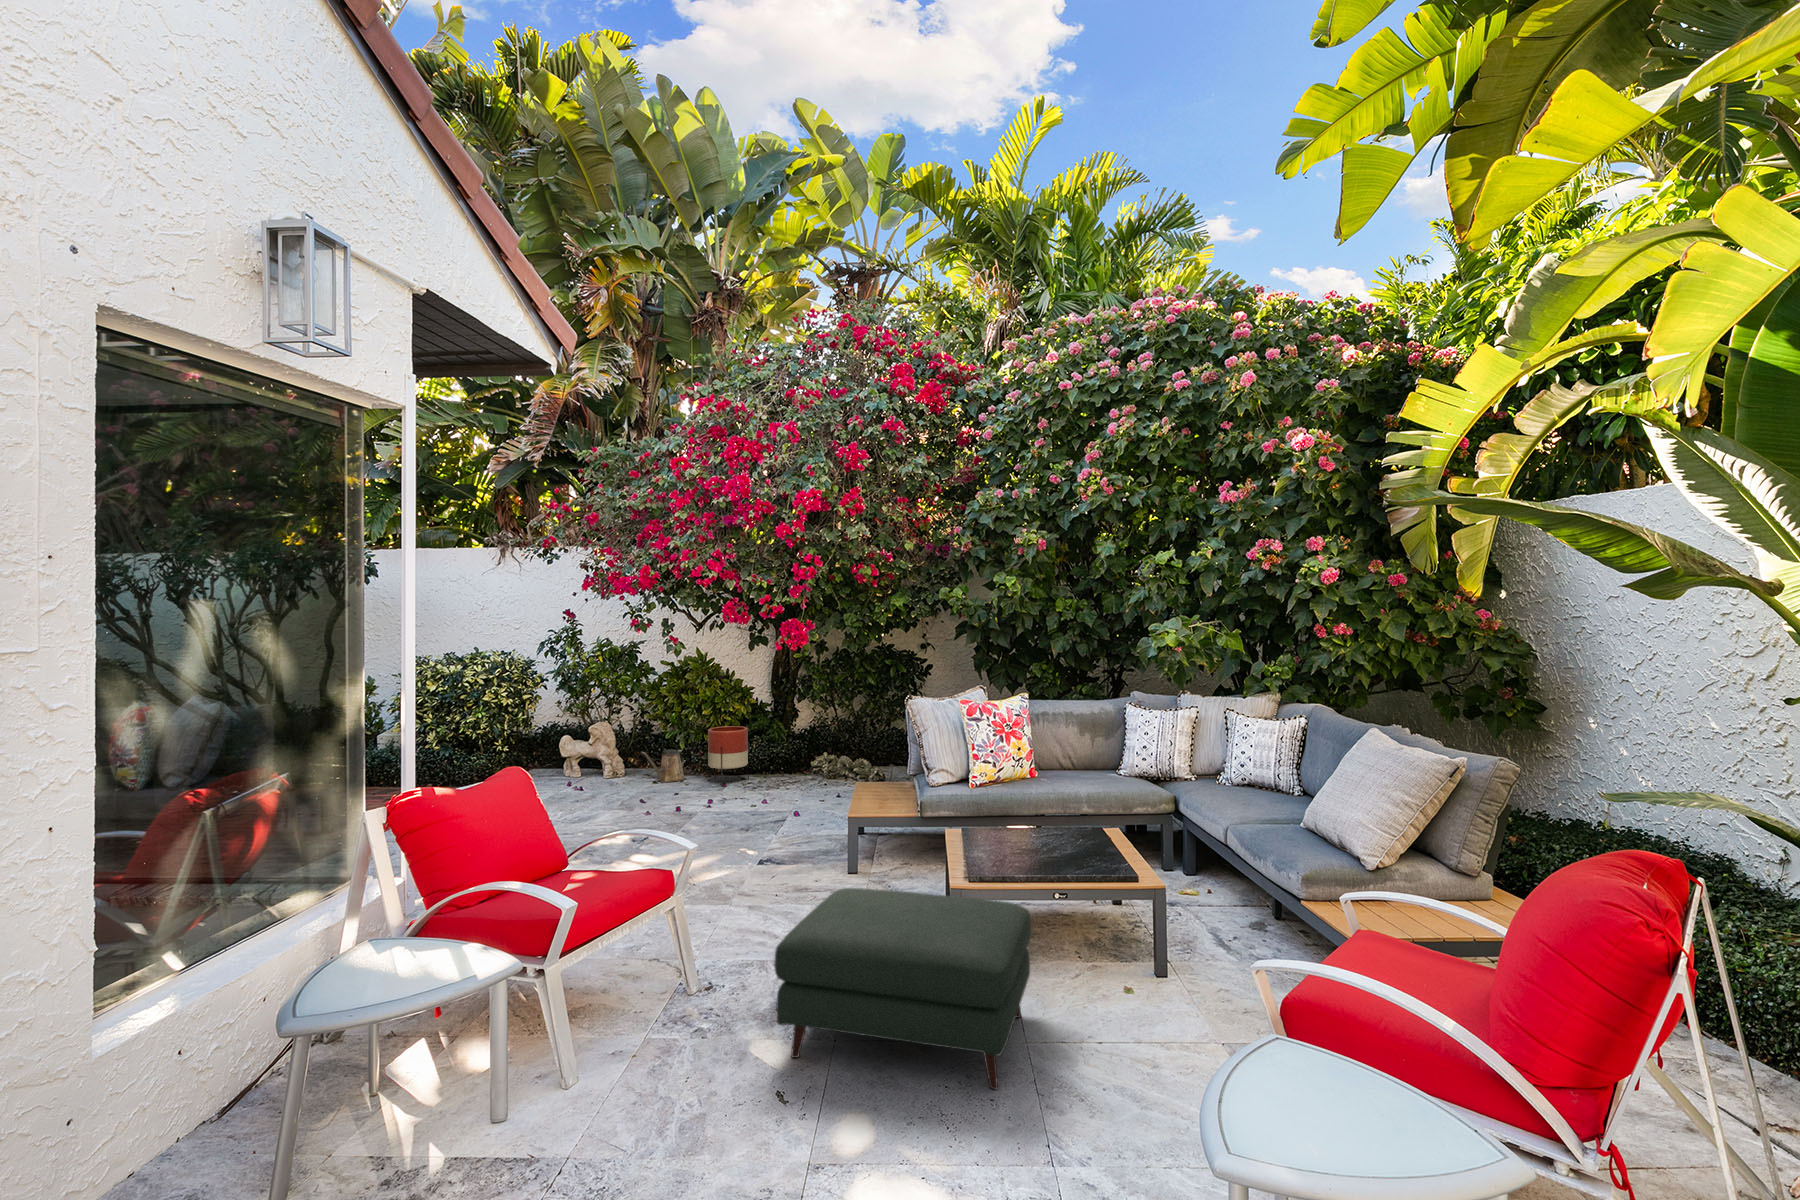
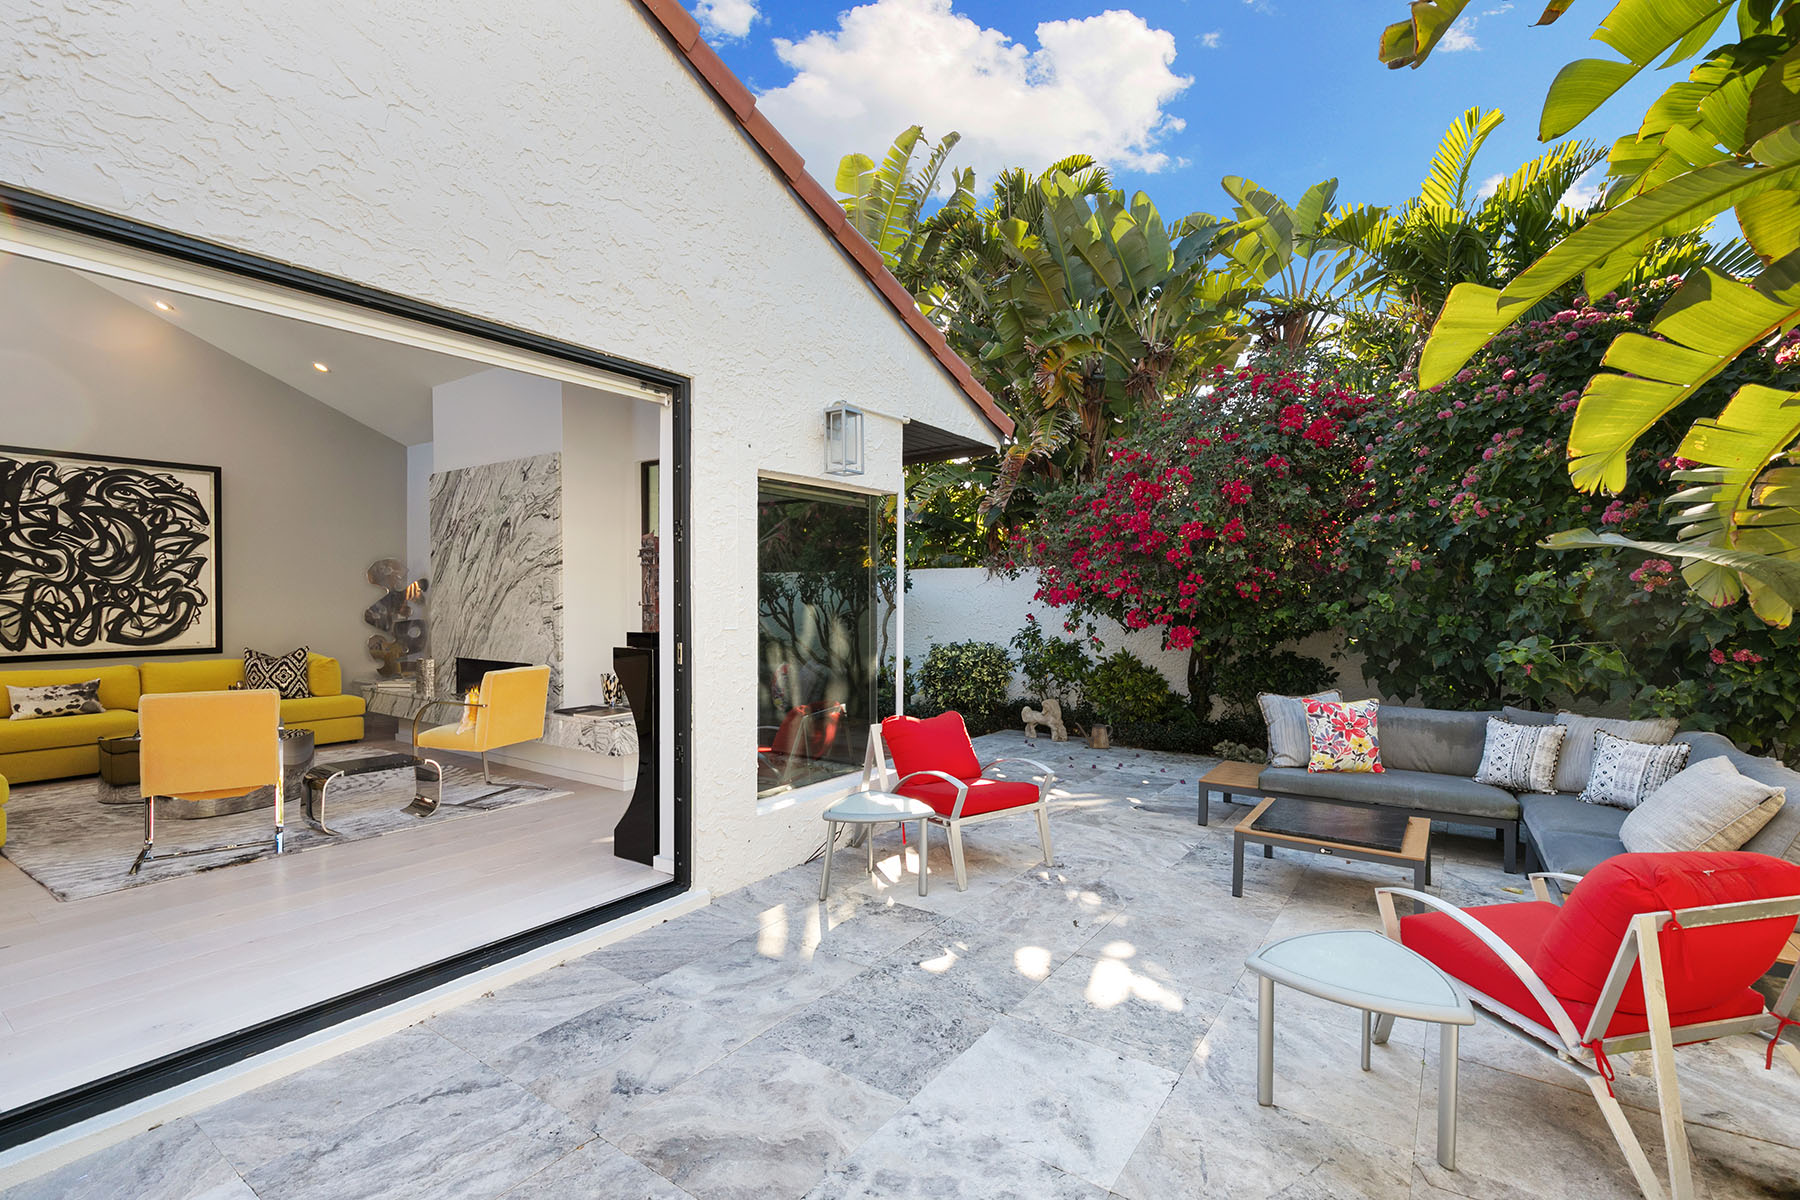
planter: present [708,726,749,786] -> none [1126,710,1159,756]
ottoman: present [774,888,1031,1090] -> none [1083,811,1272,941]

